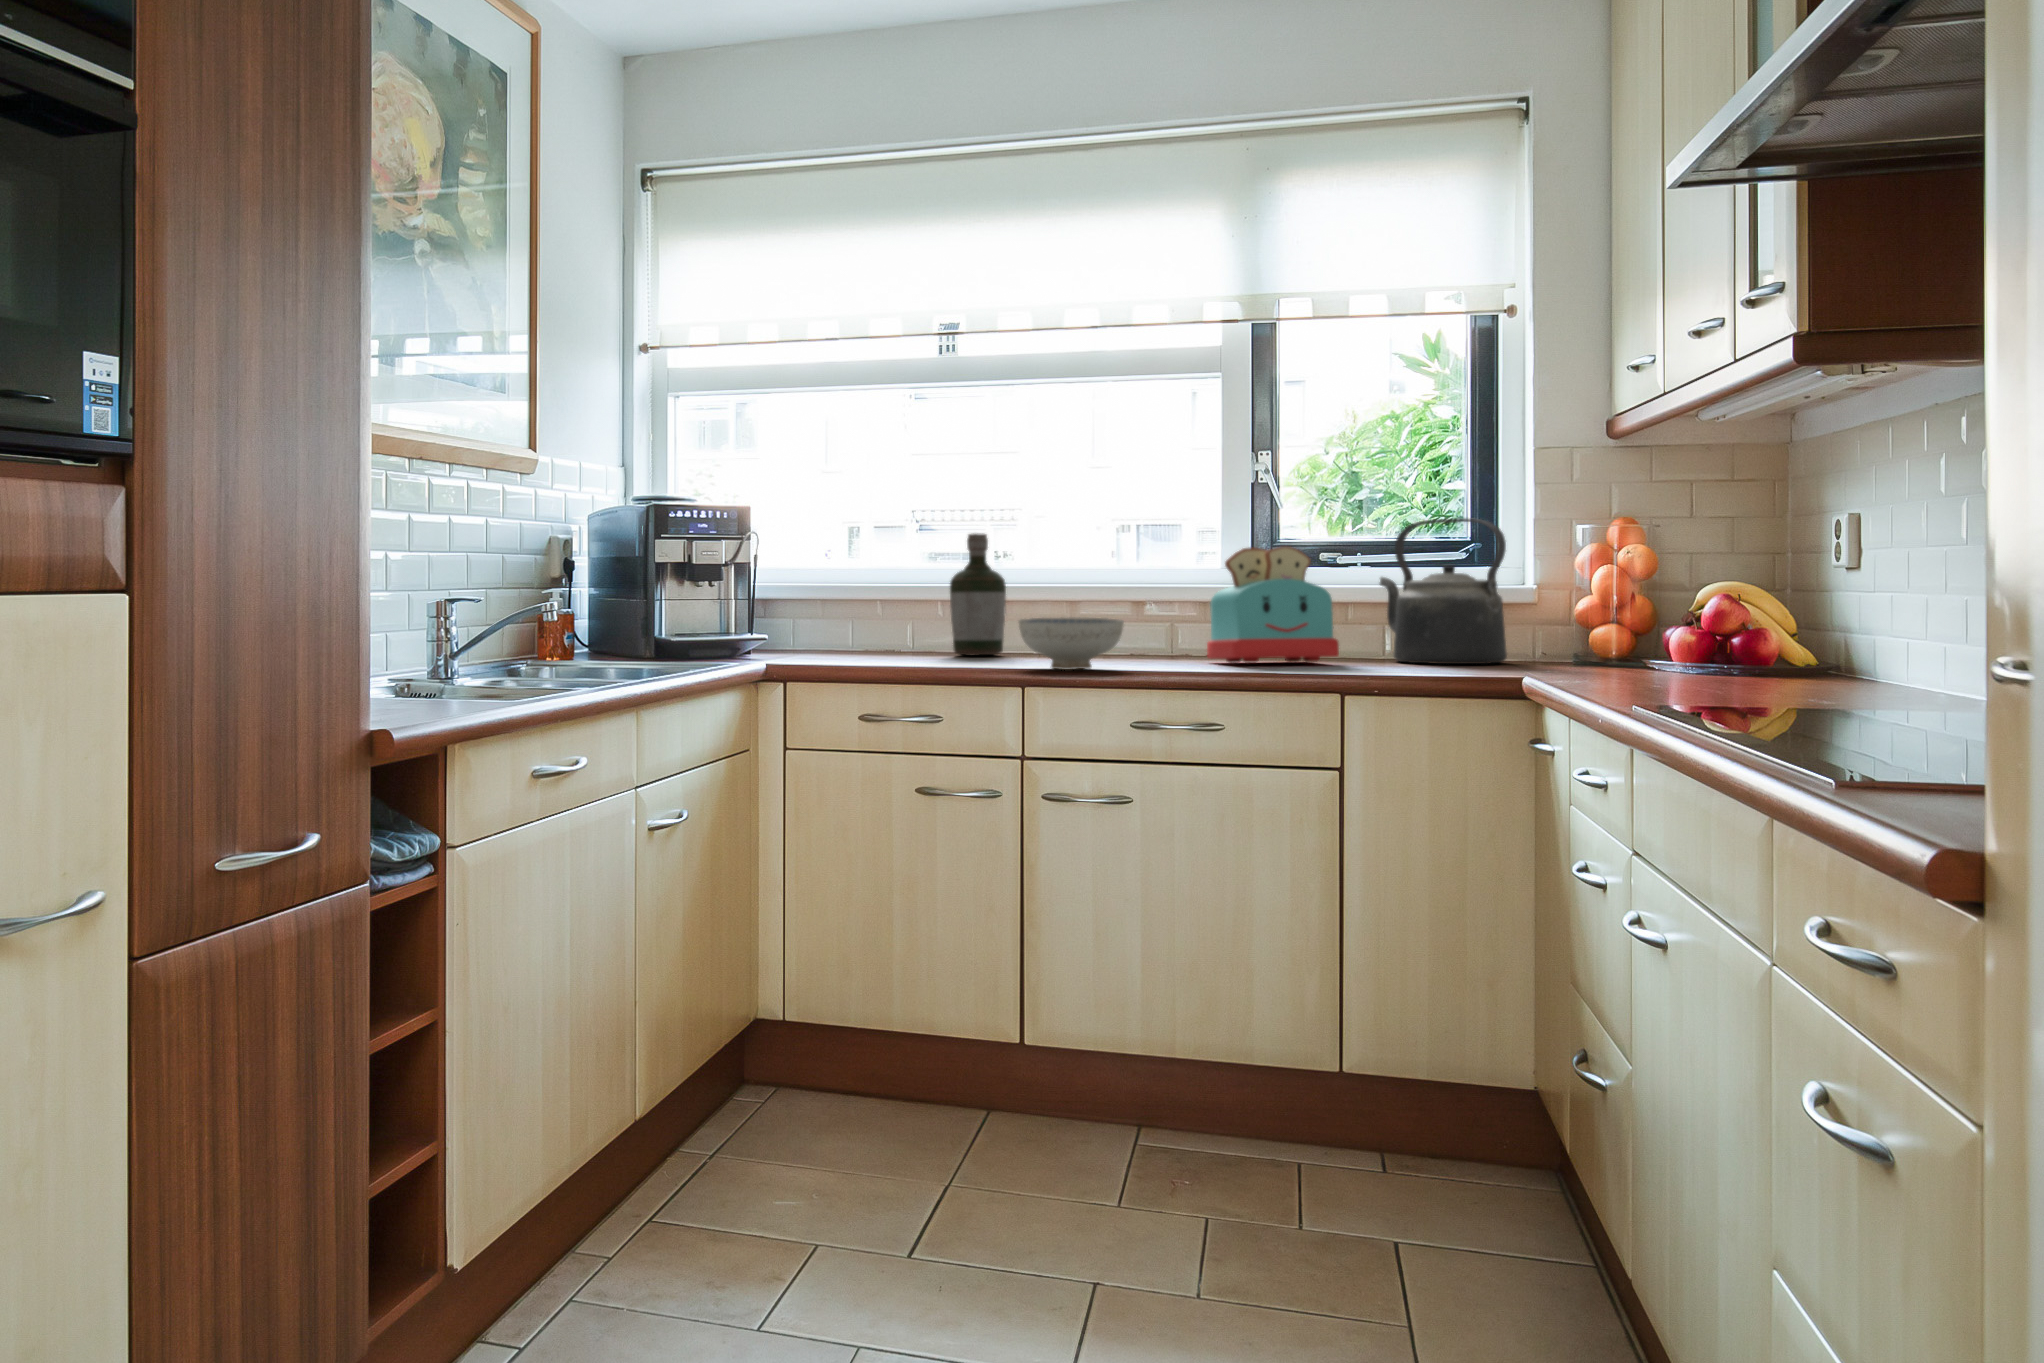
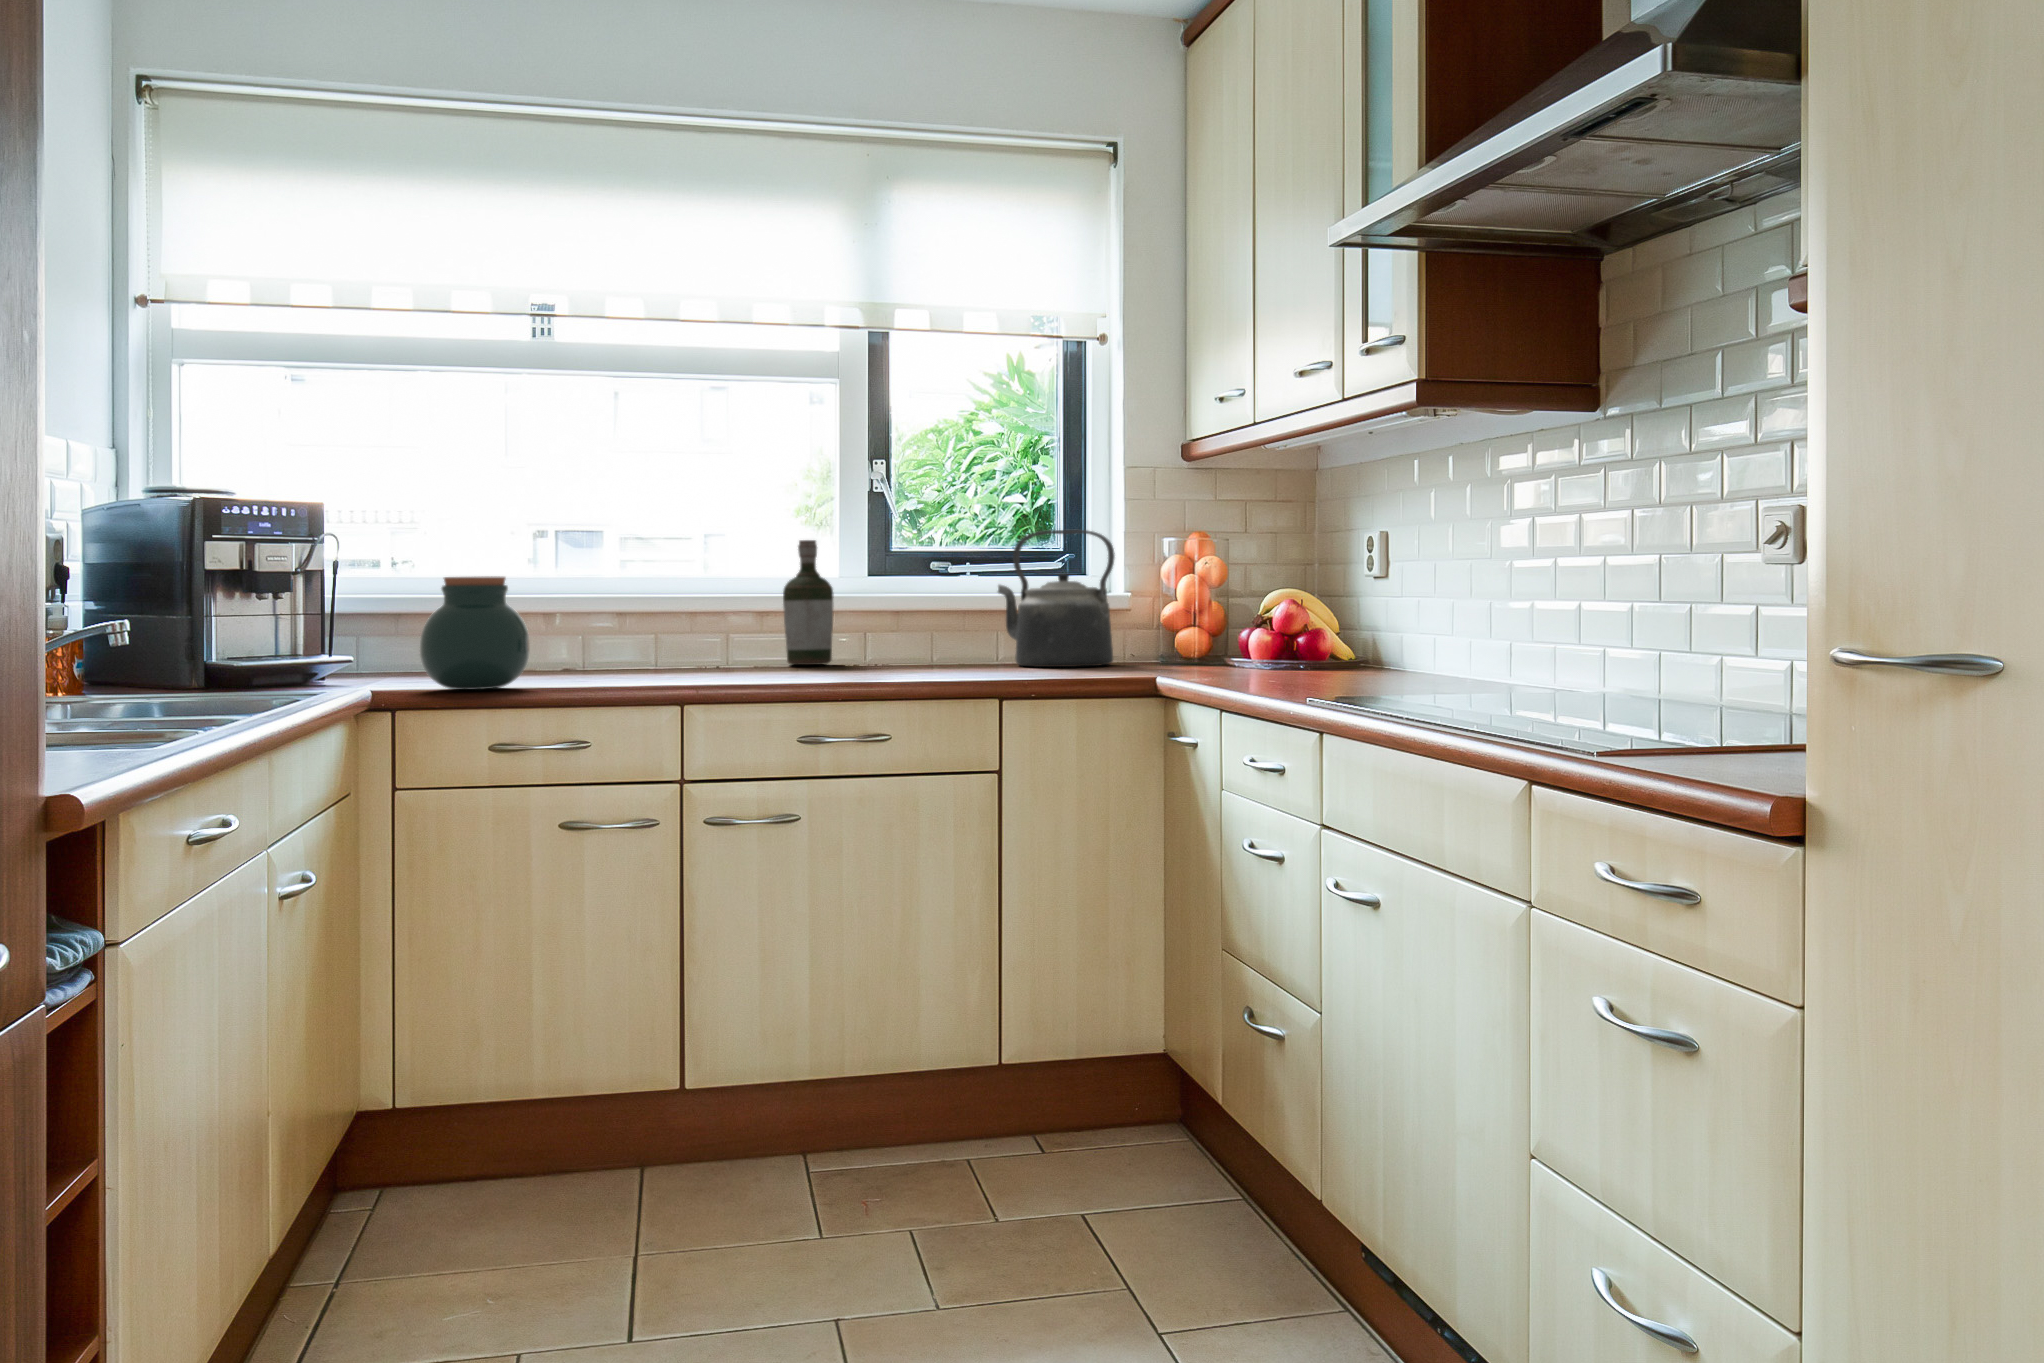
bottle: present [950,533,1006,655] -> present [783,540,833,665]
toaster: present [1207,546,1339,663] -> none [851,555,978,672]
jar: none [802,568,891,666] -> present [420,576,530,690]
ceramic bowl: present [1019,618,1124,670] -> none [679,629,791,685]

